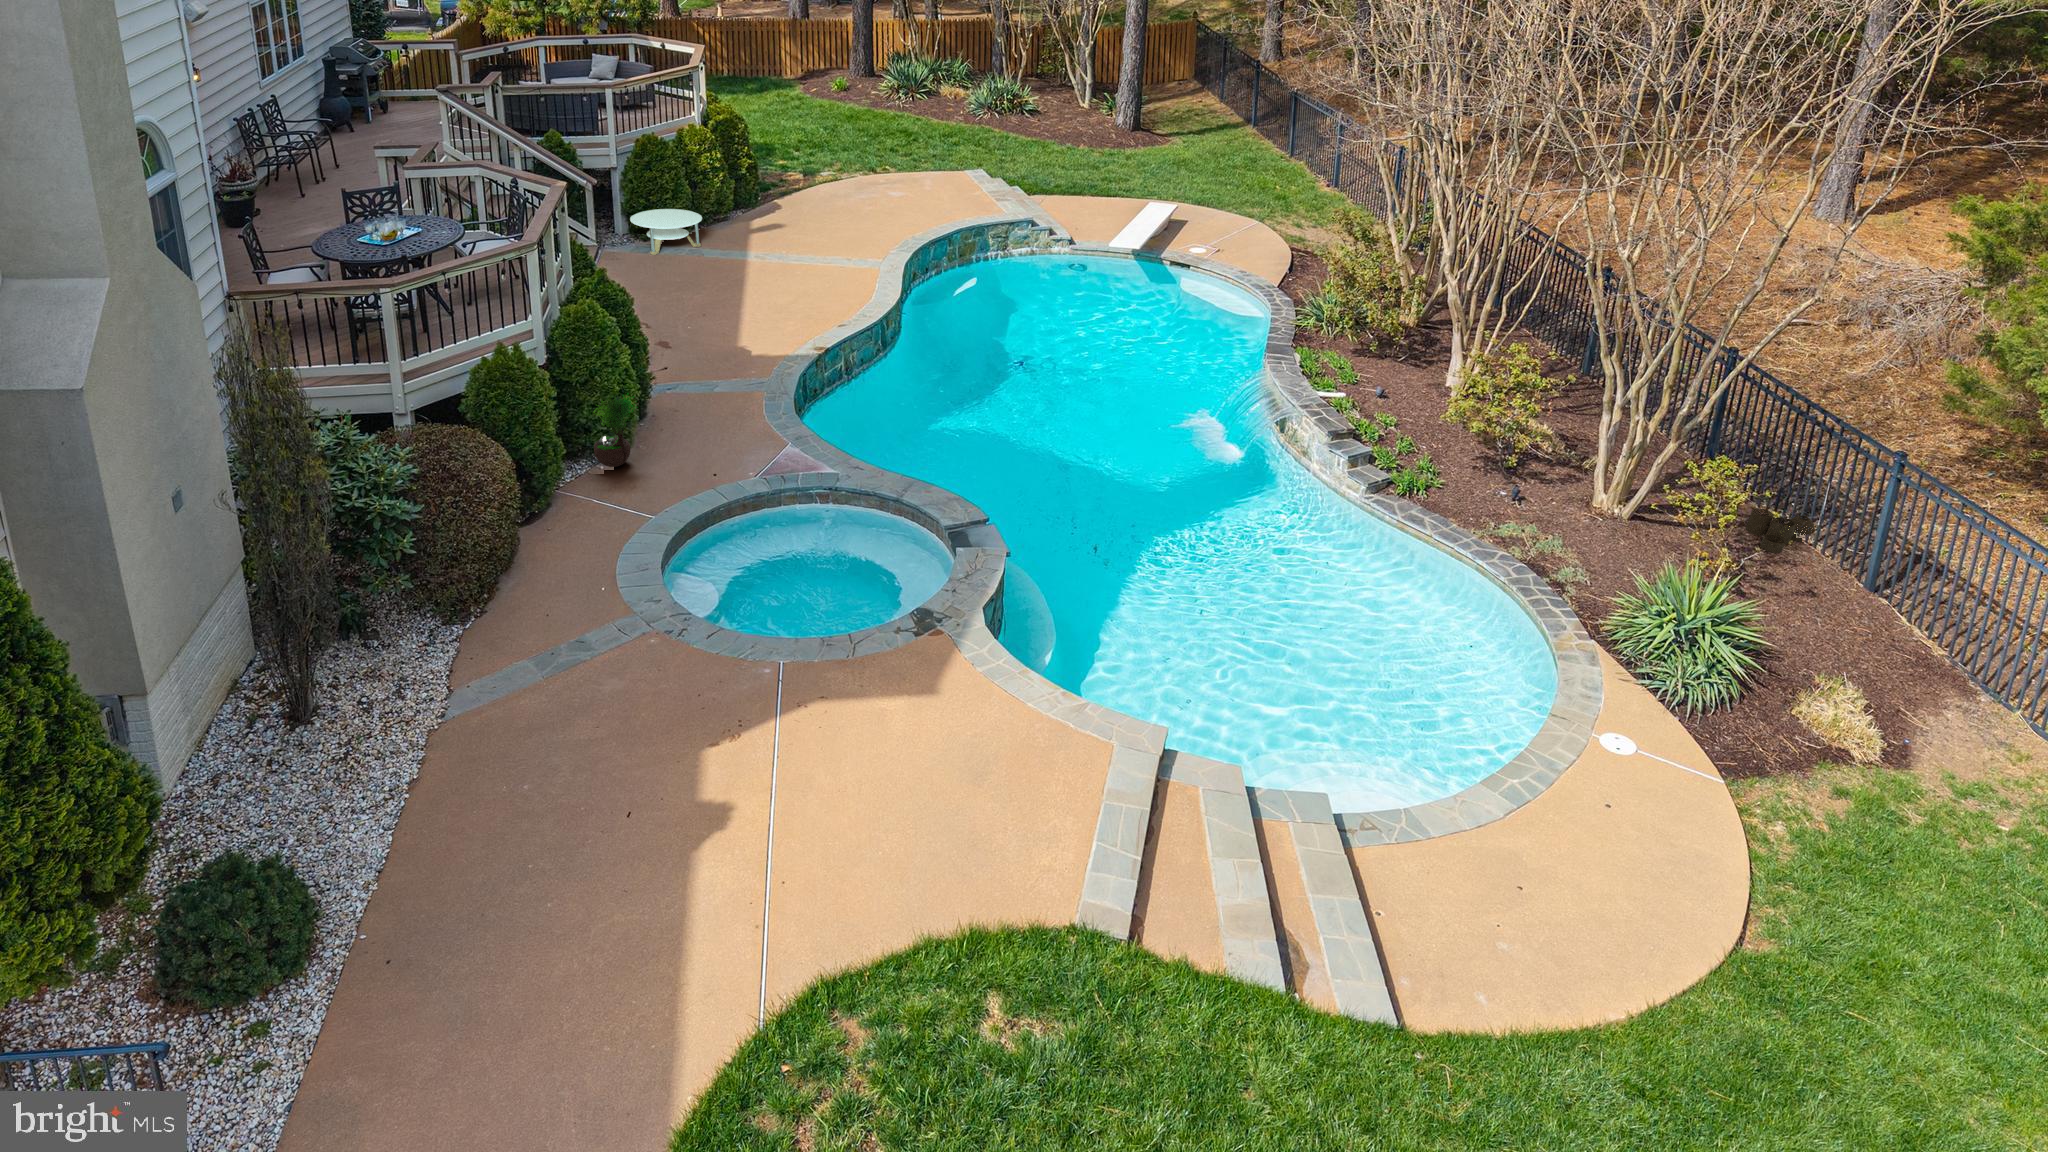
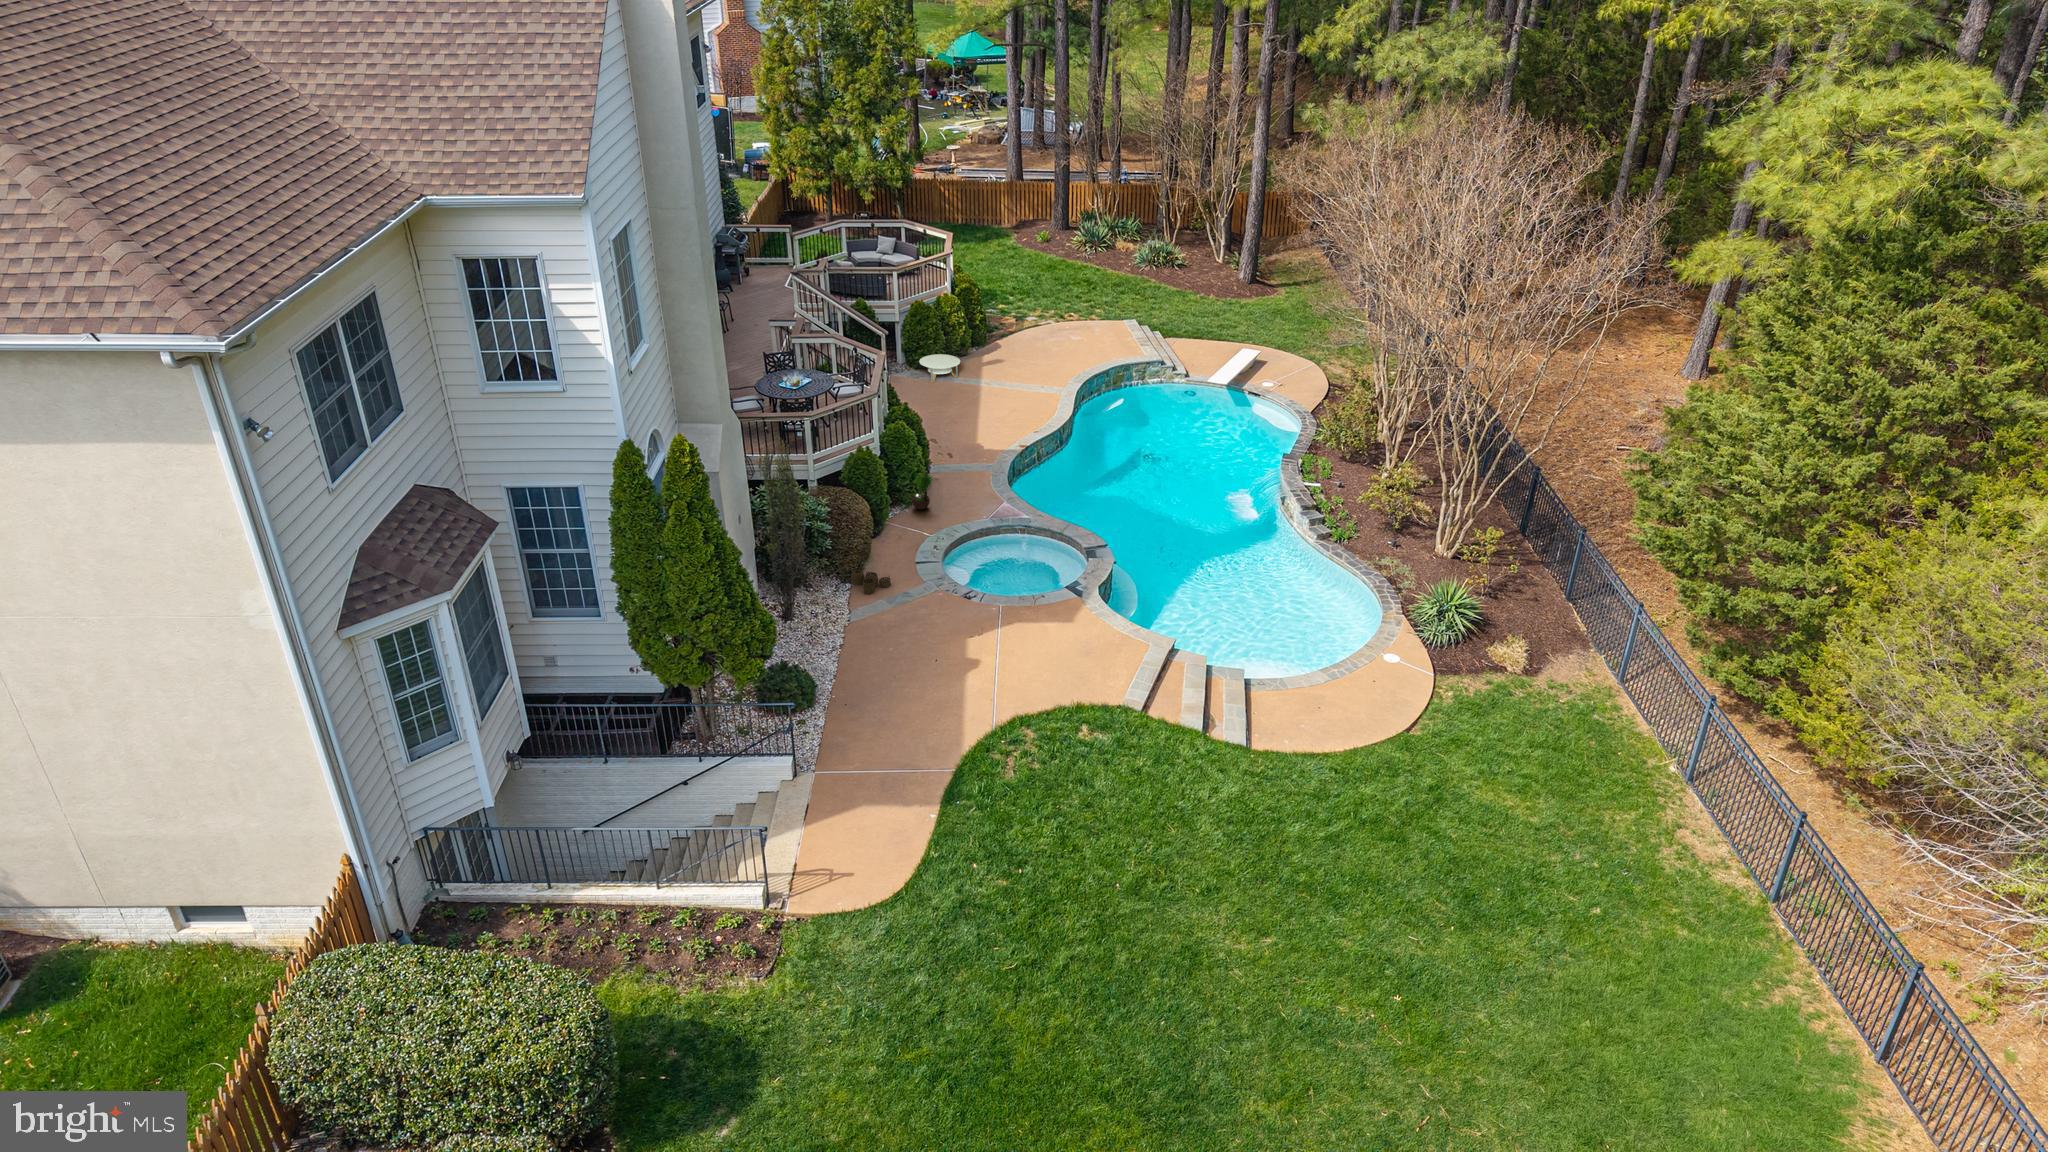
woven basket: present [1746,505,1814,553] -> present [851,570,891,594]

